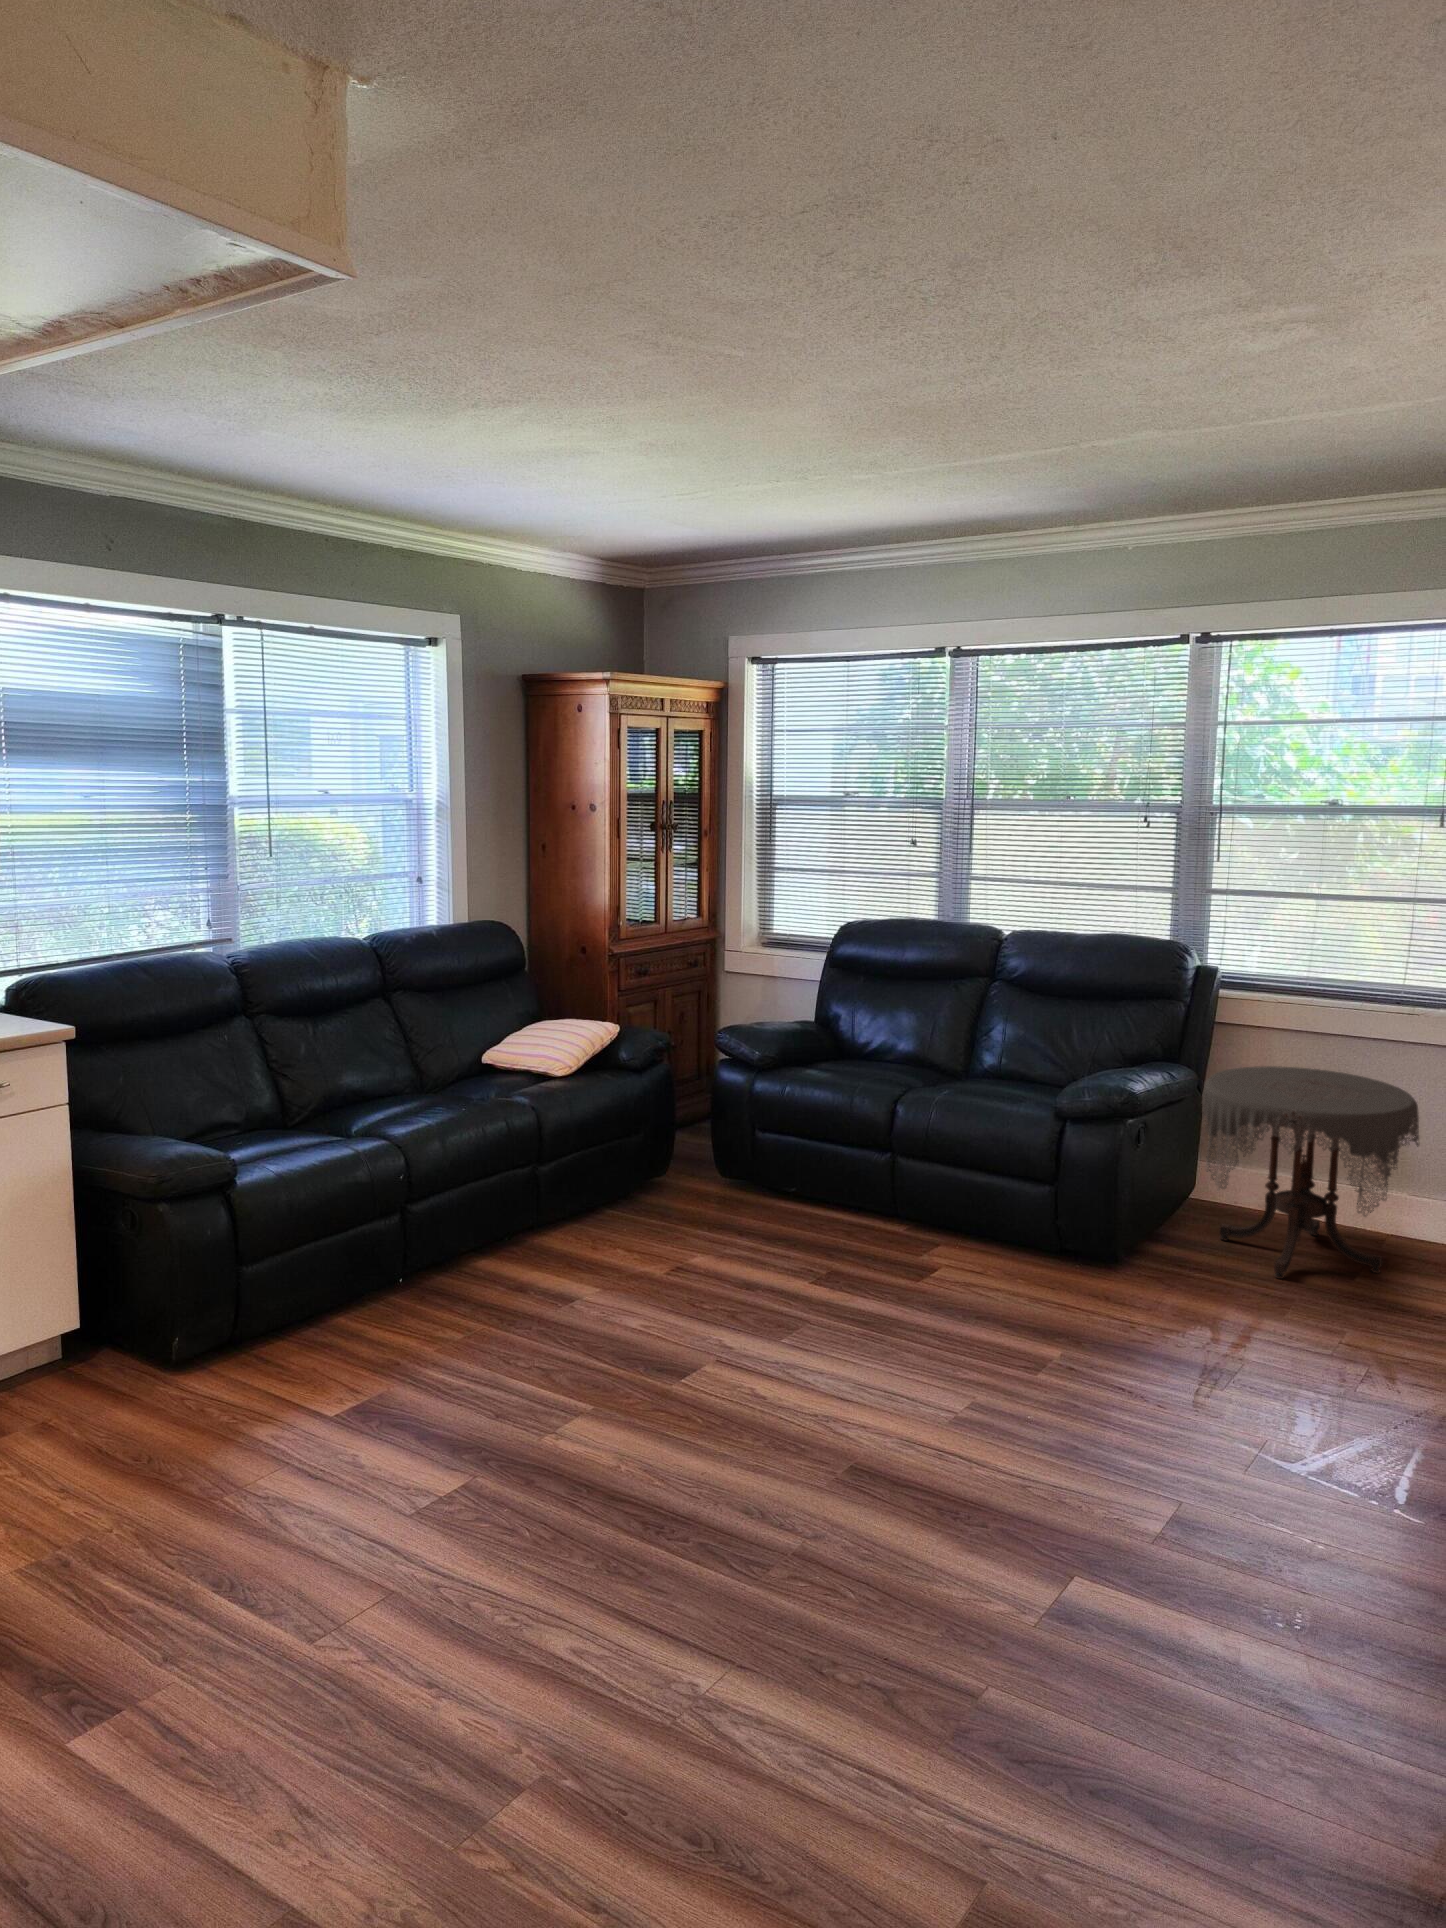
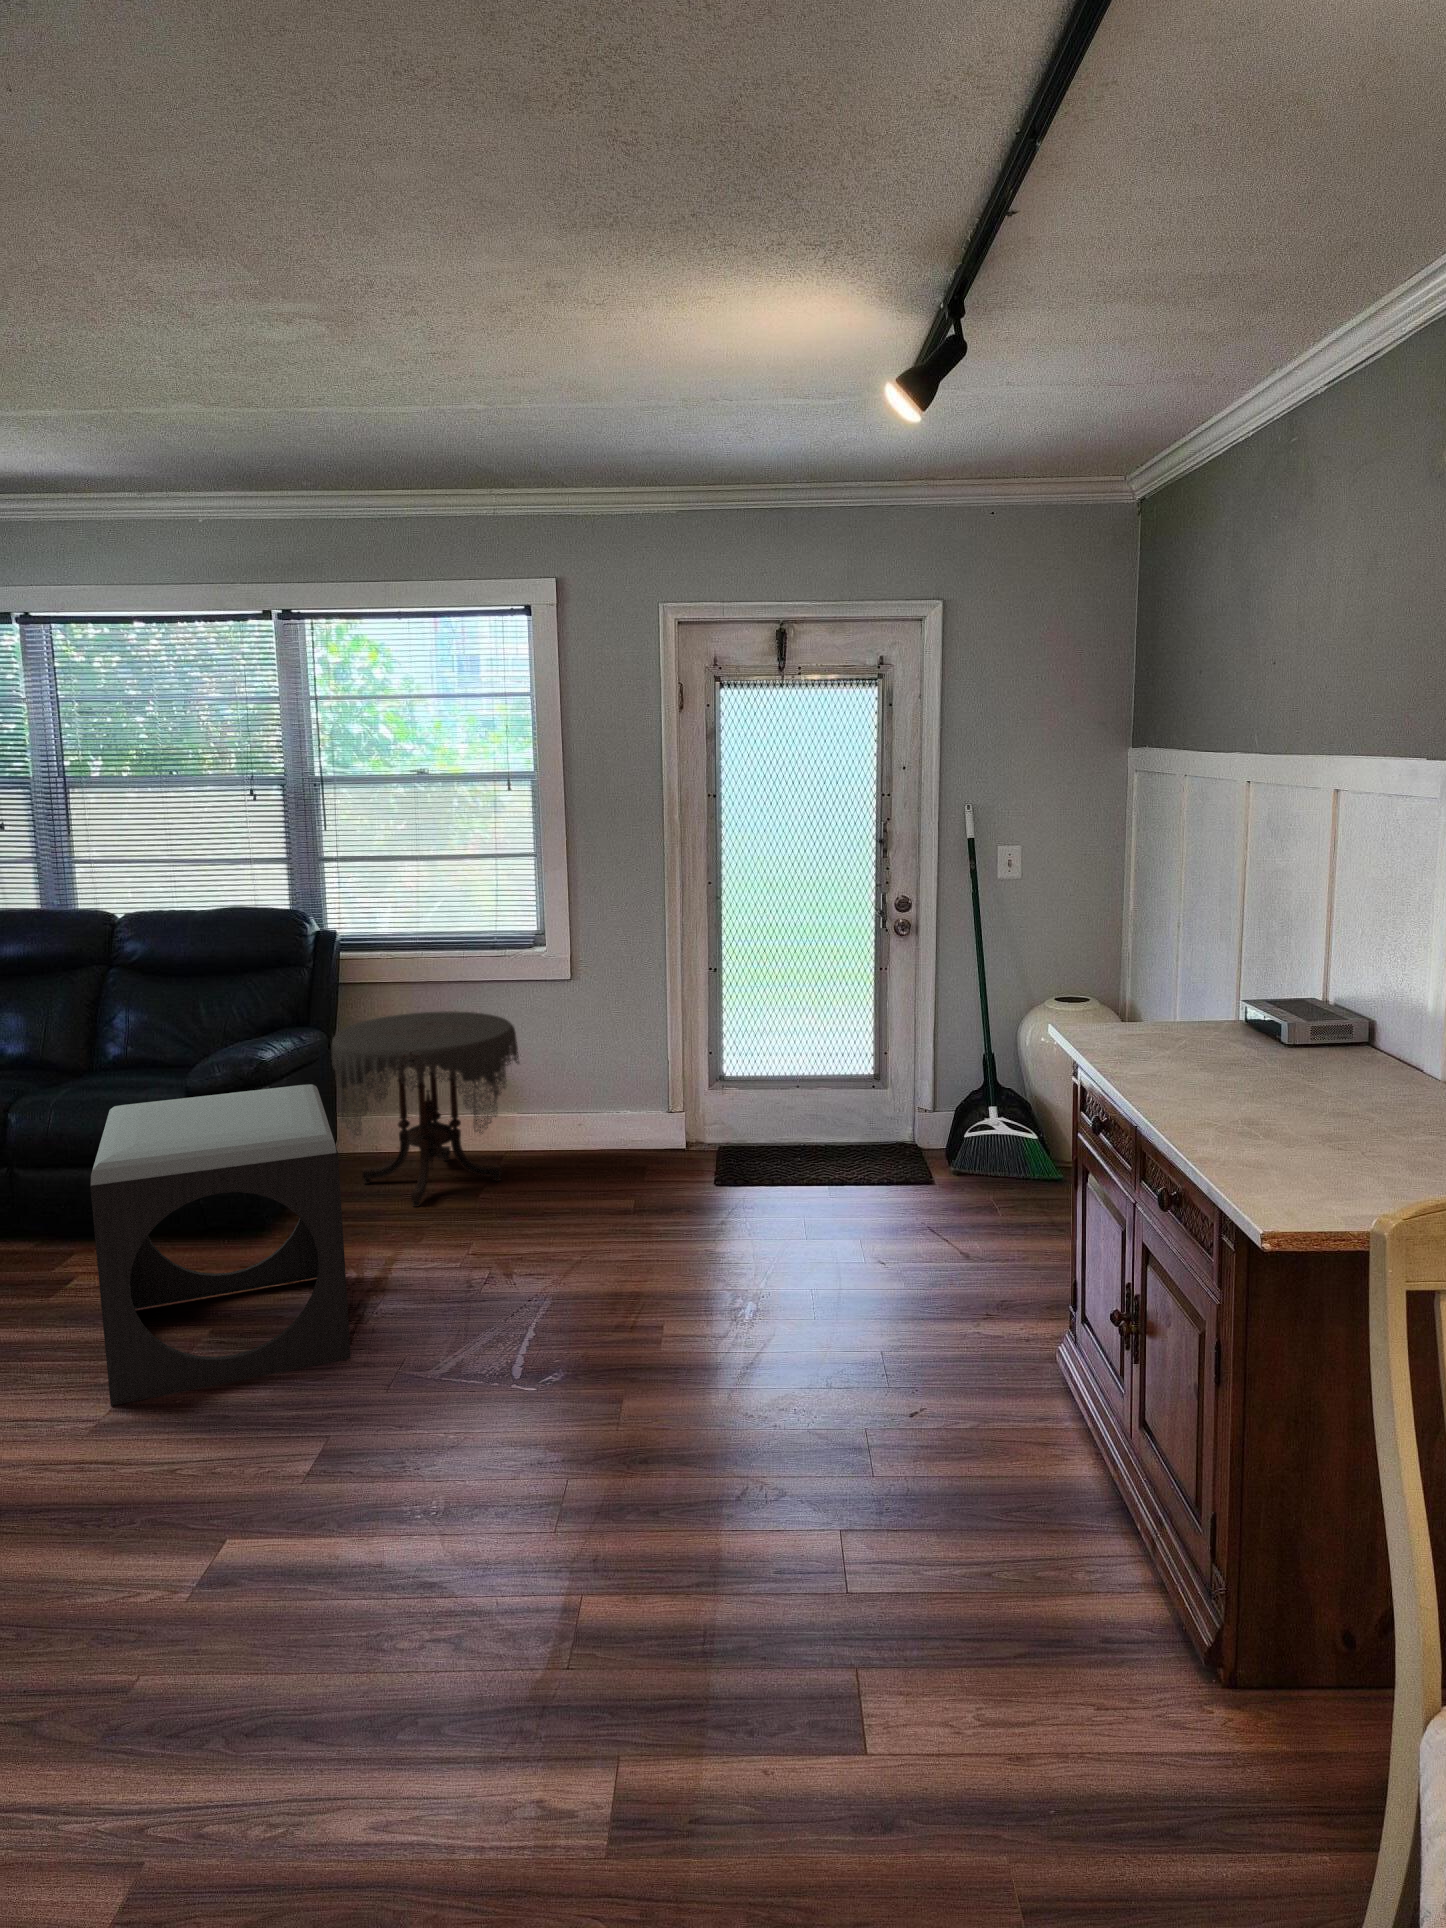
footstool: none [984,1117,1221,1420] -> present [90,1084,351,1406]

